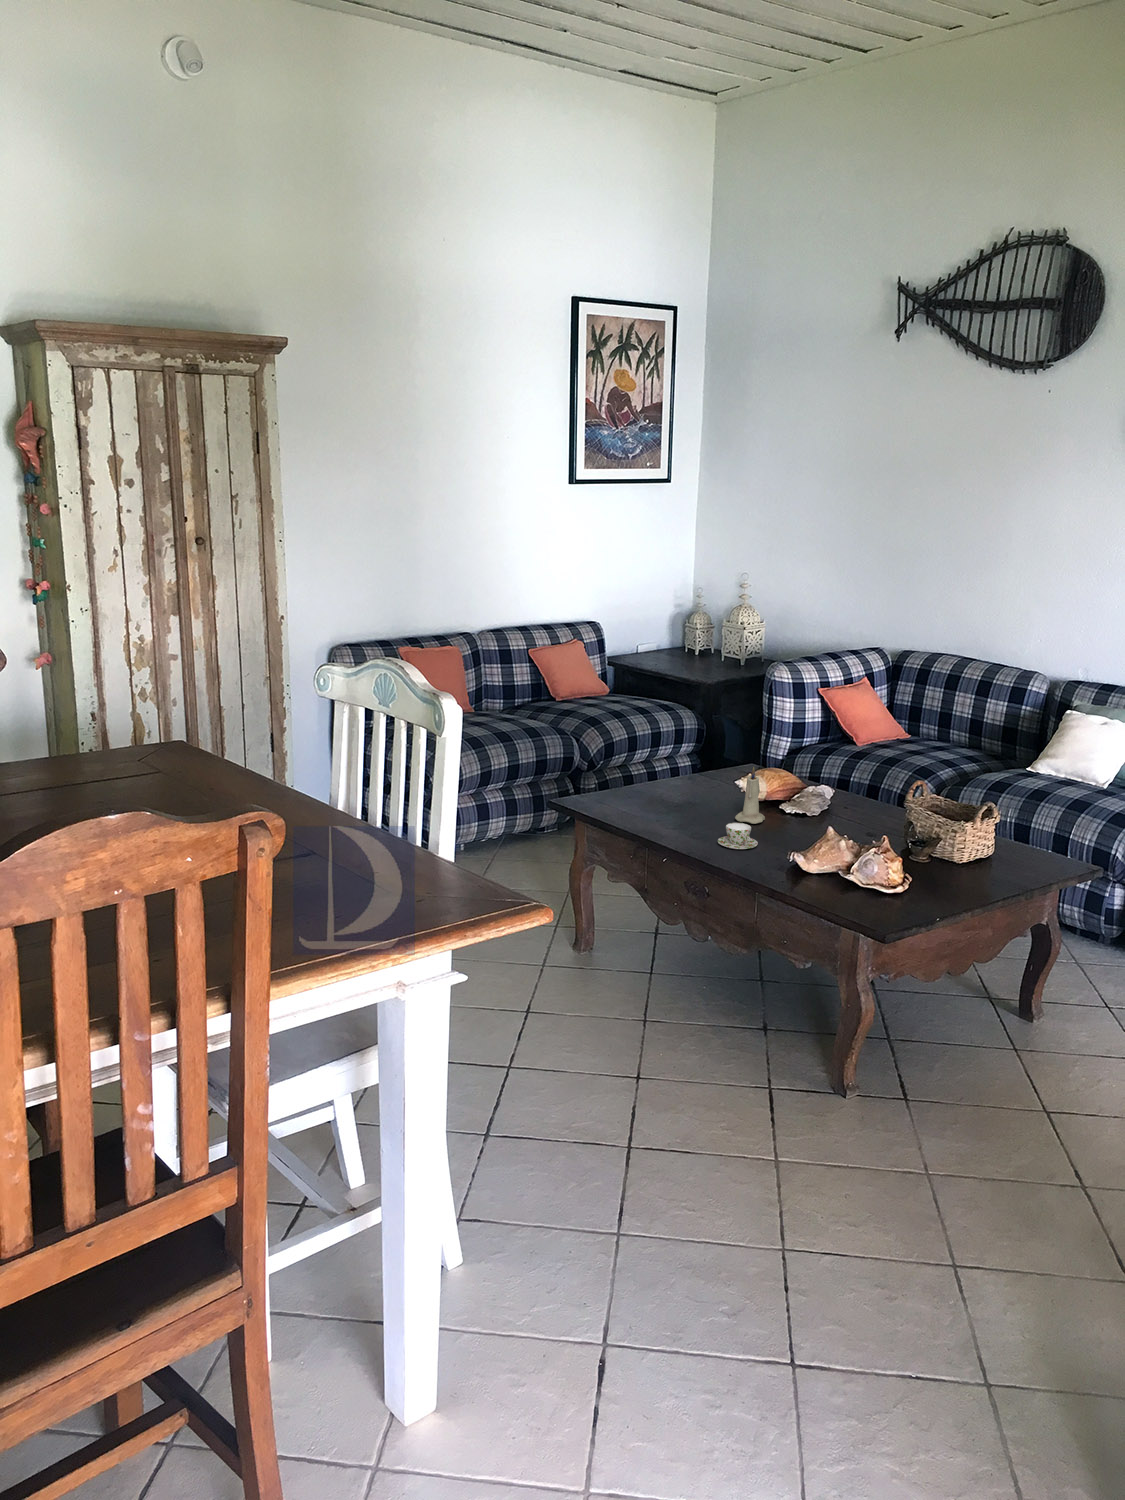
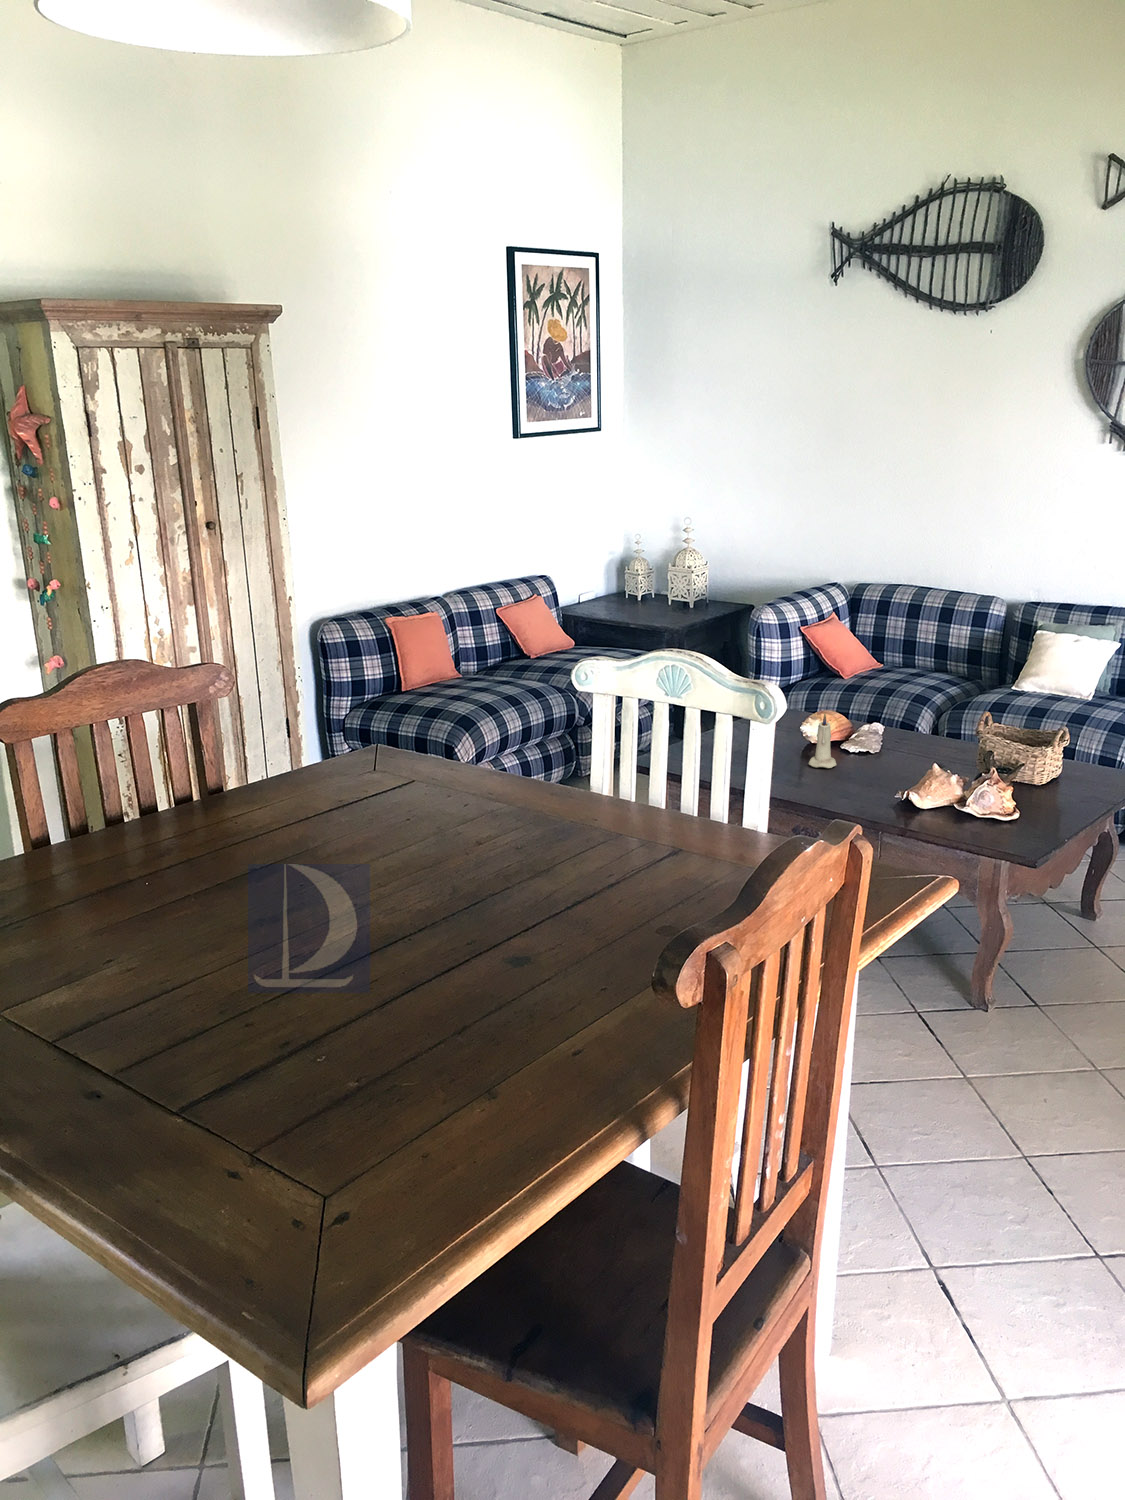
teacup: present [718,823,758,849] -> none [812,770,851,796]

